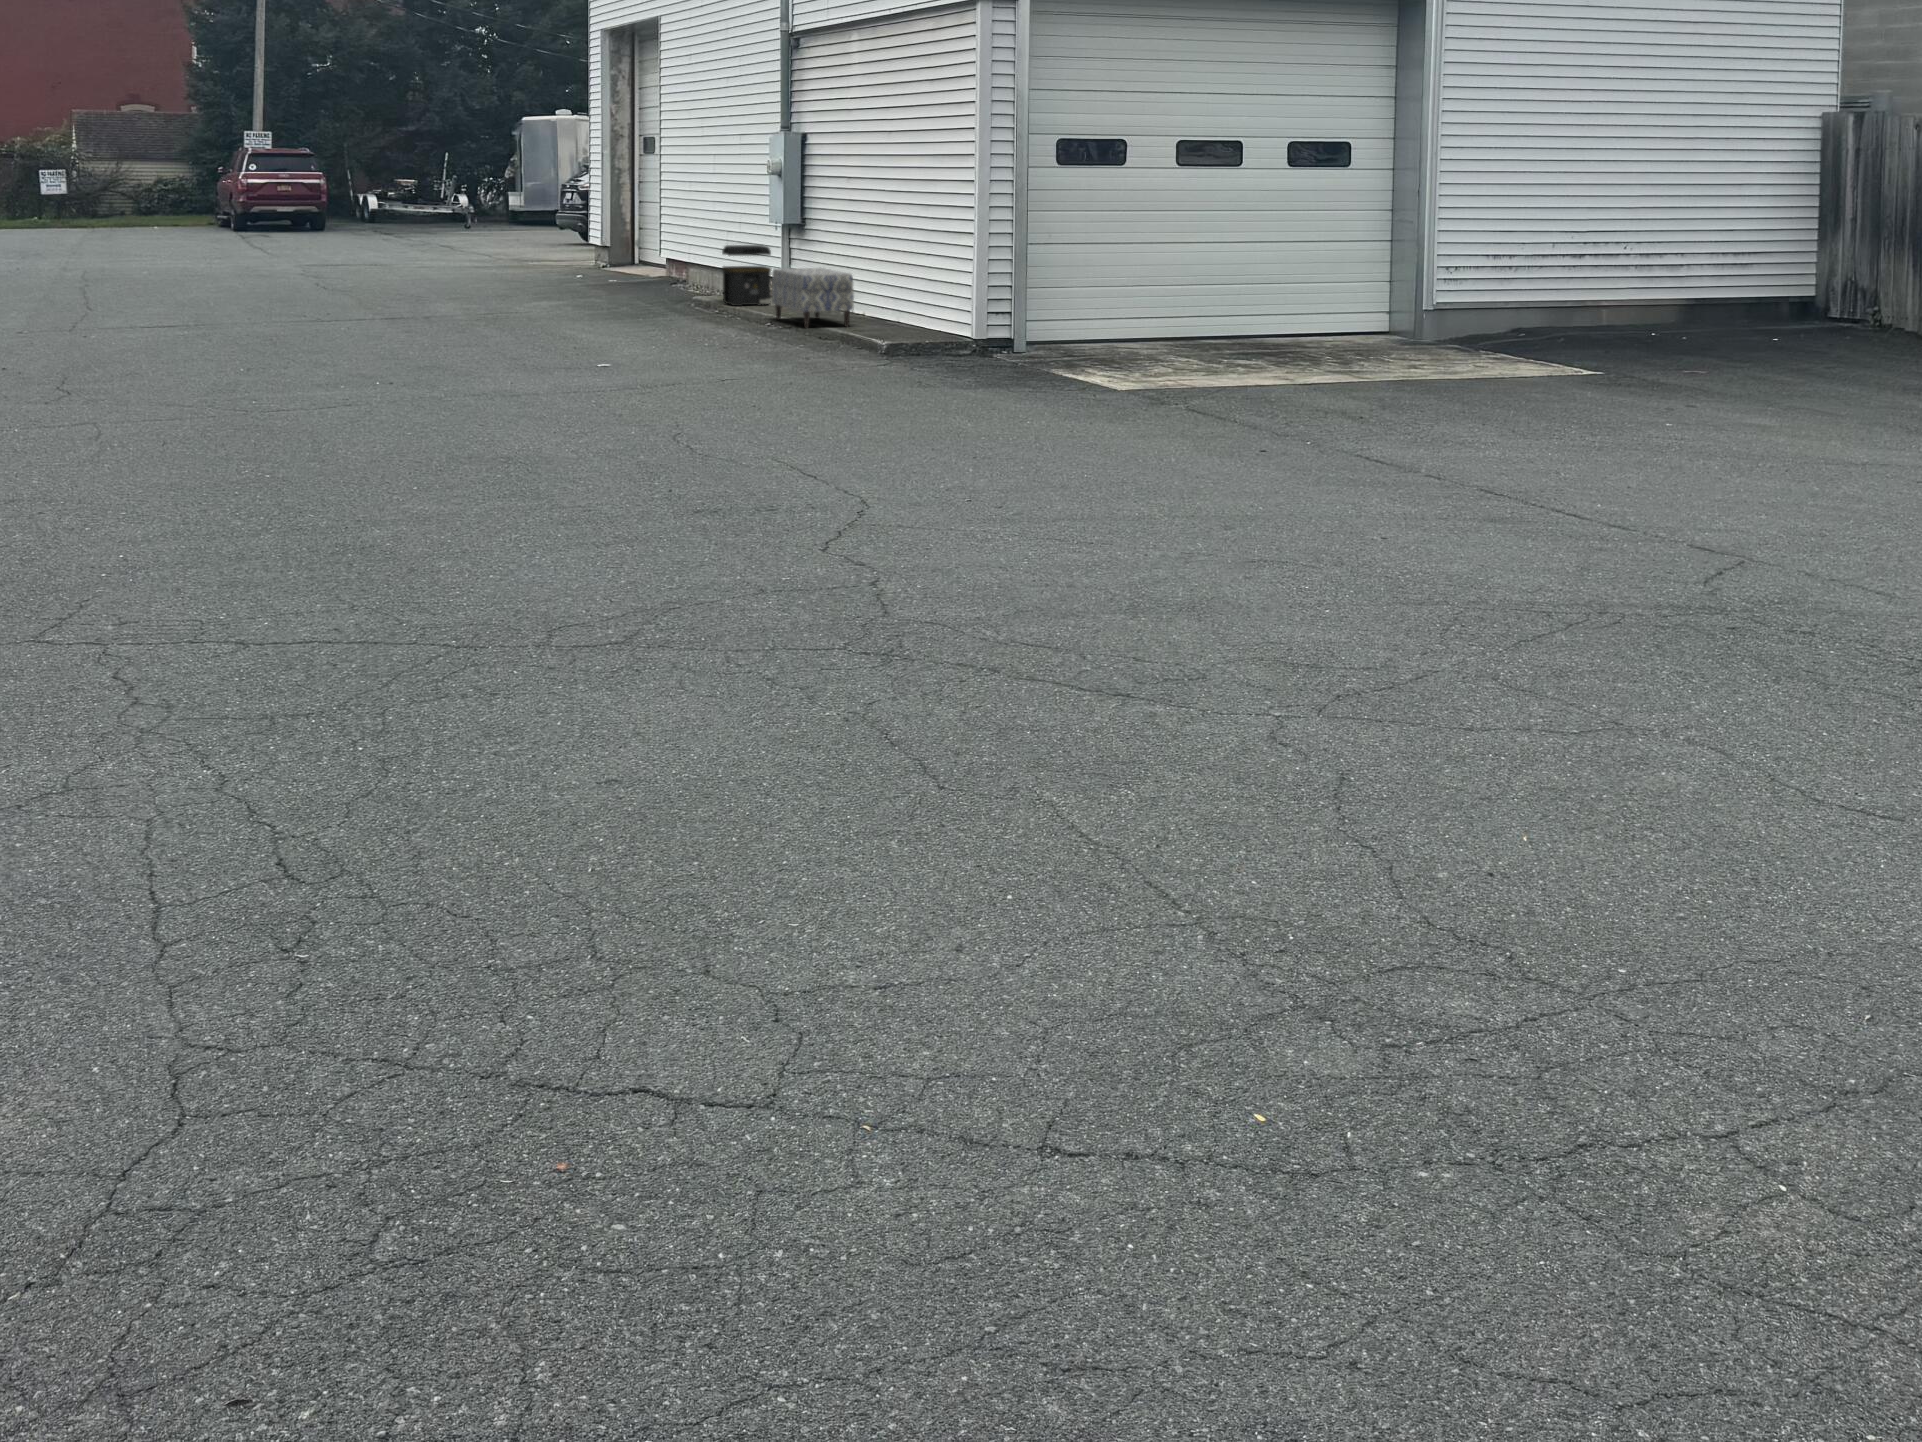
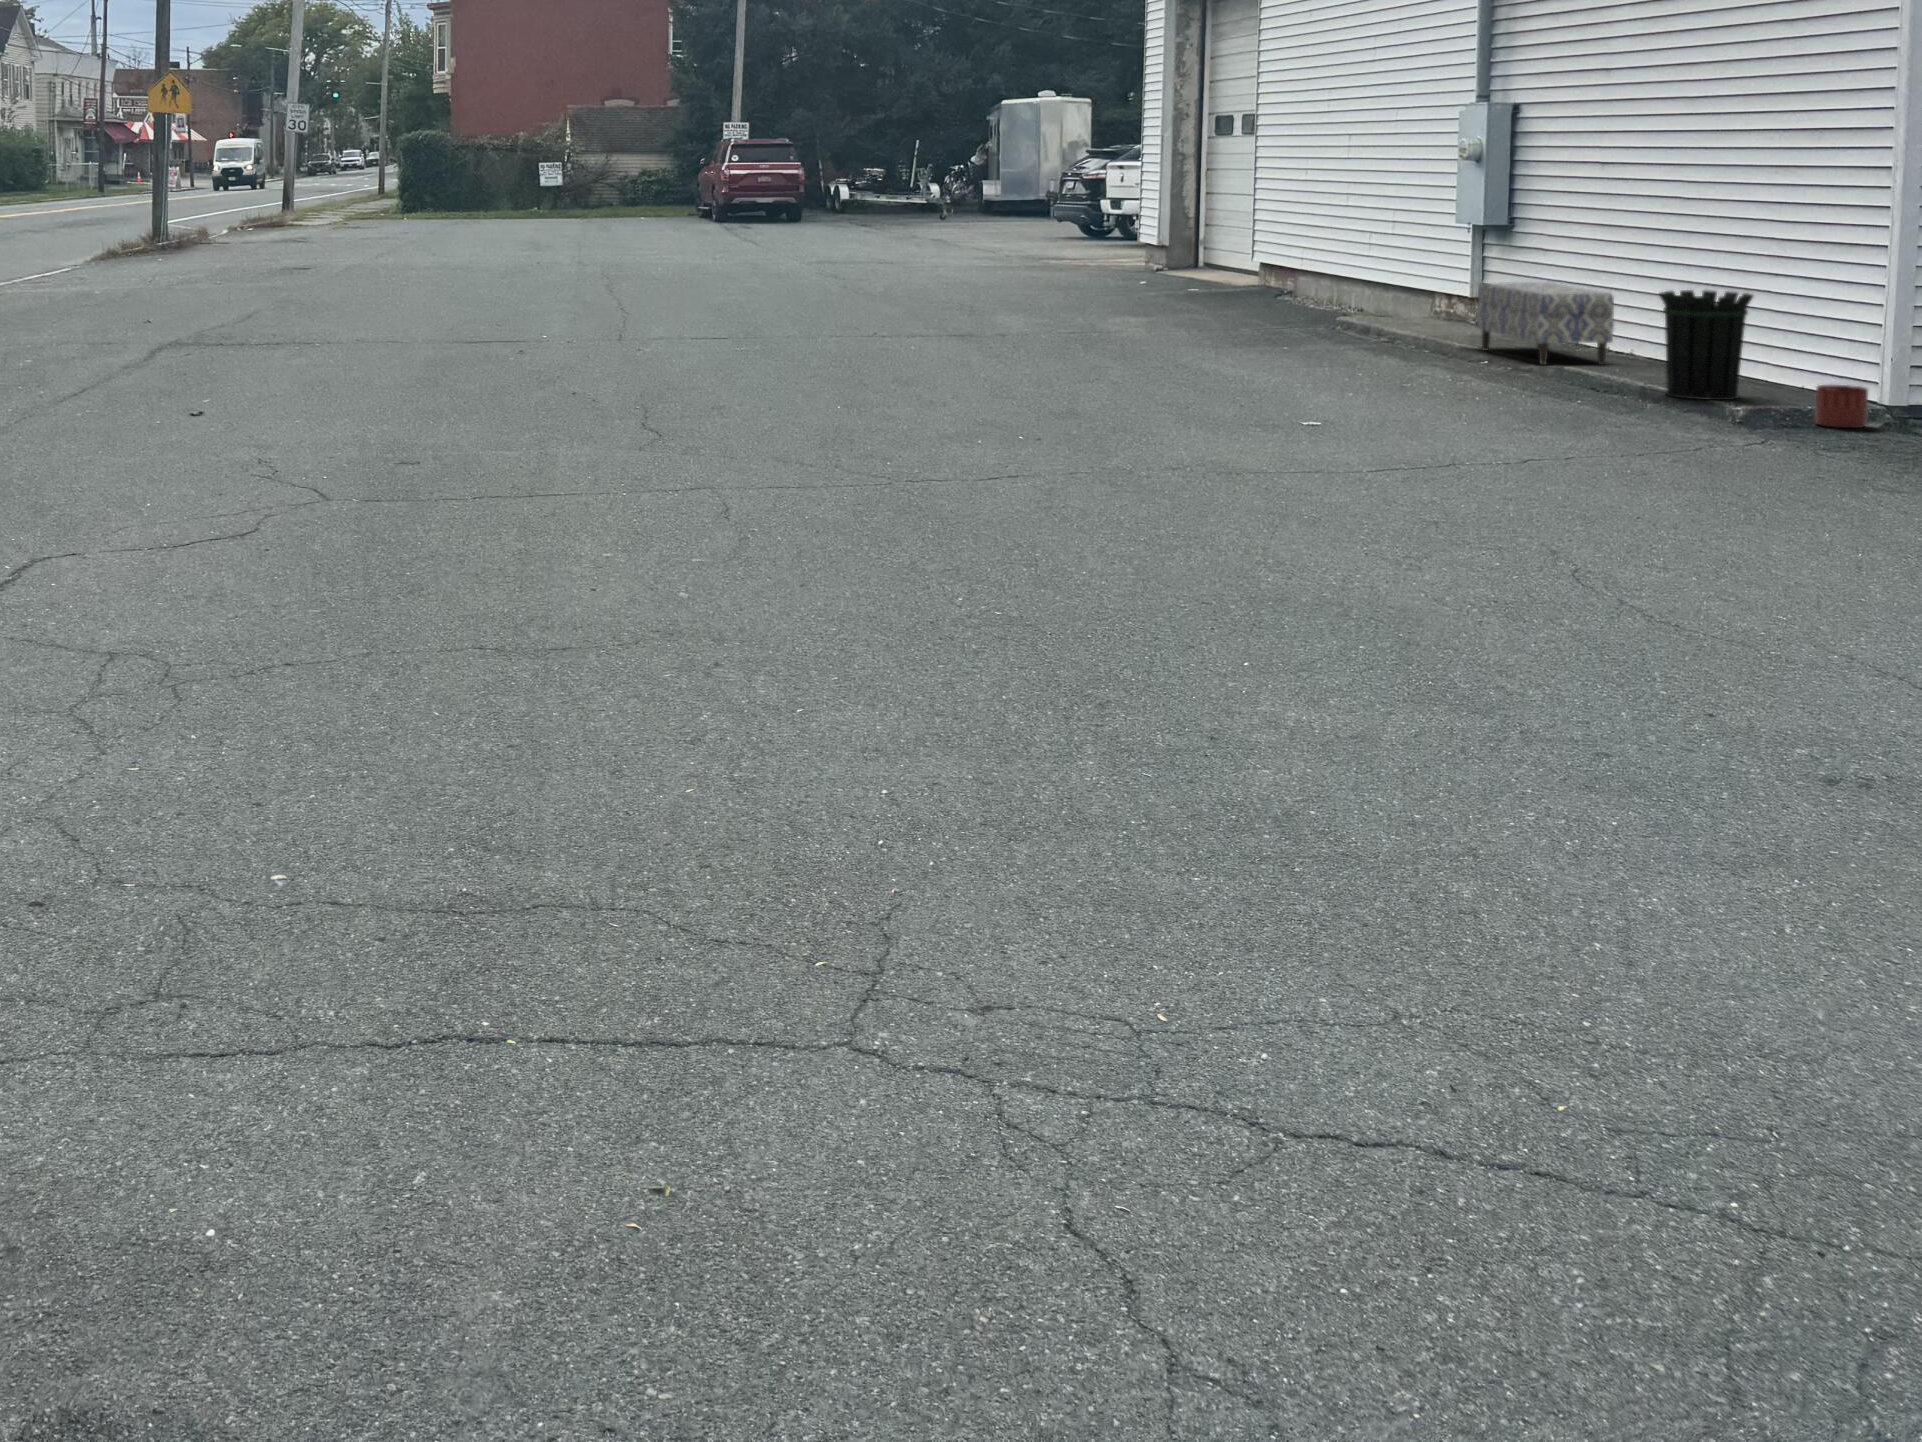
toolbox: present [722,245,771,306] -> none [1378,249,1450,327]
waste bin: none [856,269,915,345] -> present [1659,290,1753,400]
planter: none [932,330,961,358] -> present [1815,385,1868,428]

